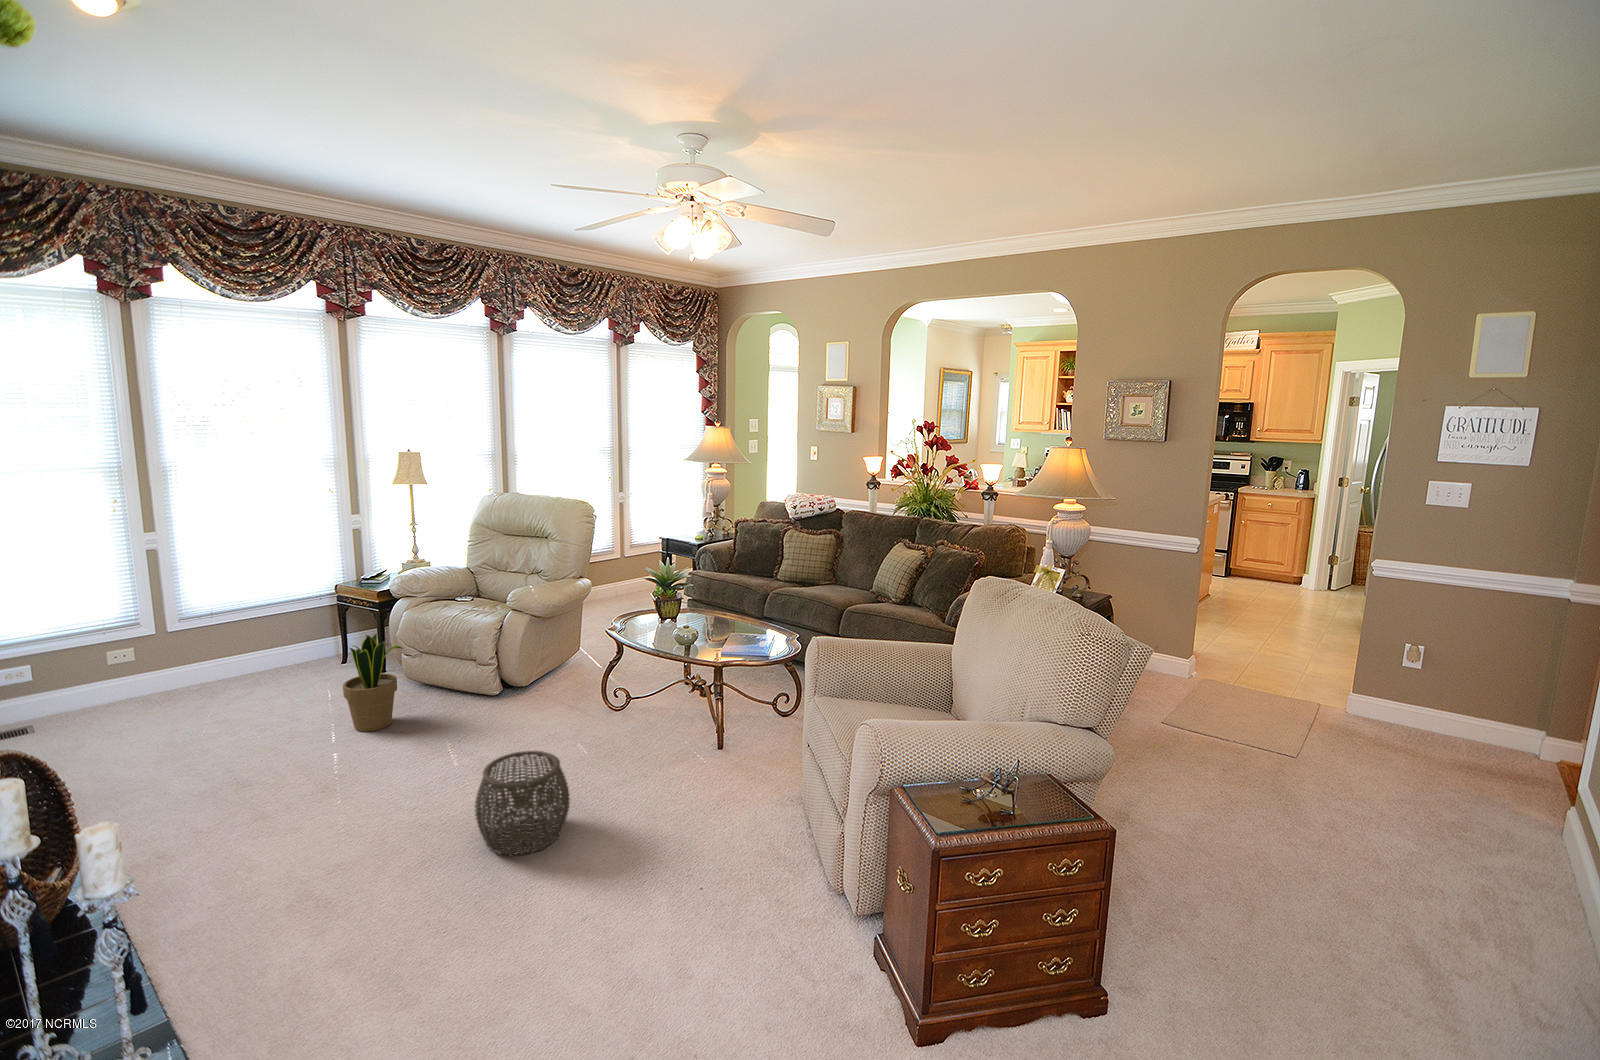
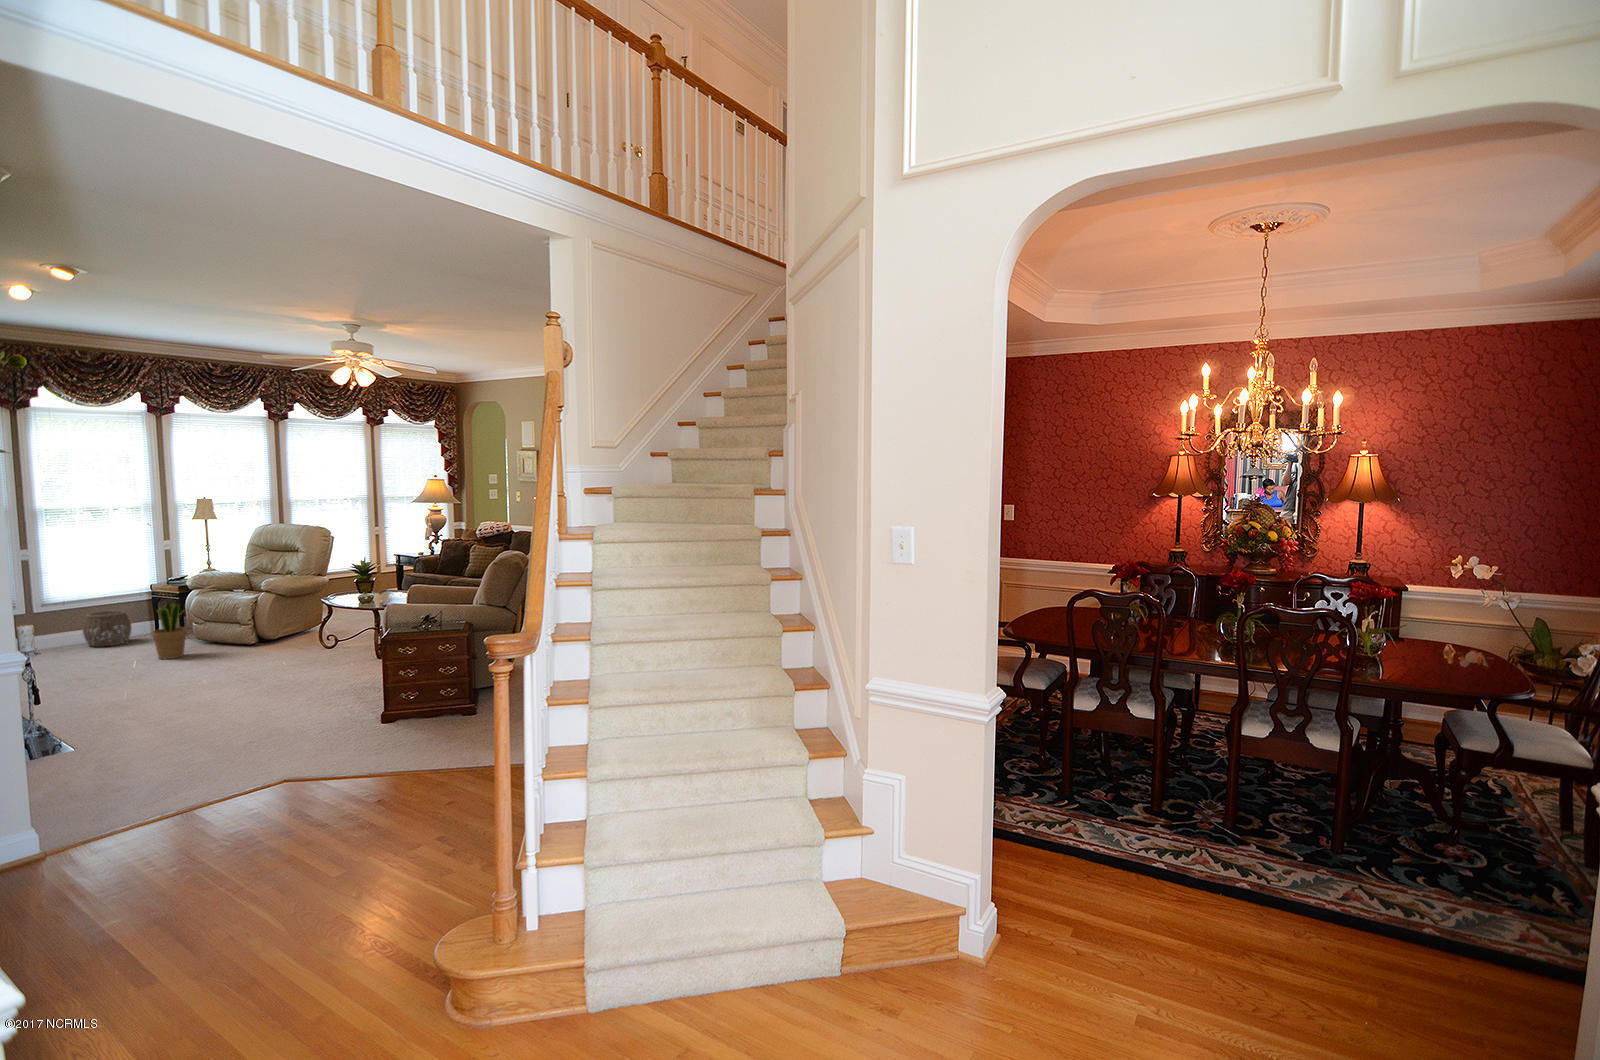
woven basket: present [475,751,570,856] -> present [83,610,131,647]

